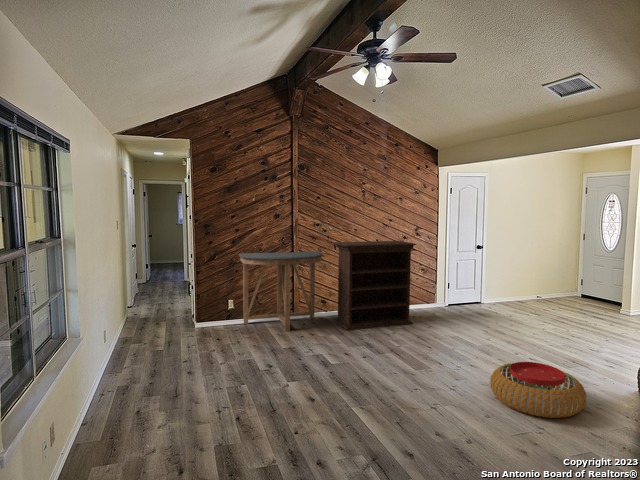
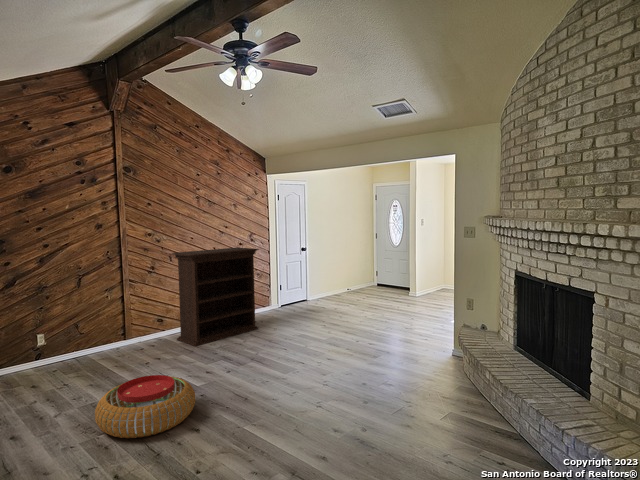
console table: present [239,252,323,331] -> none [49,265,161,362]
pouf: present [490,362,587,418] -> present [95,375,195,438]

